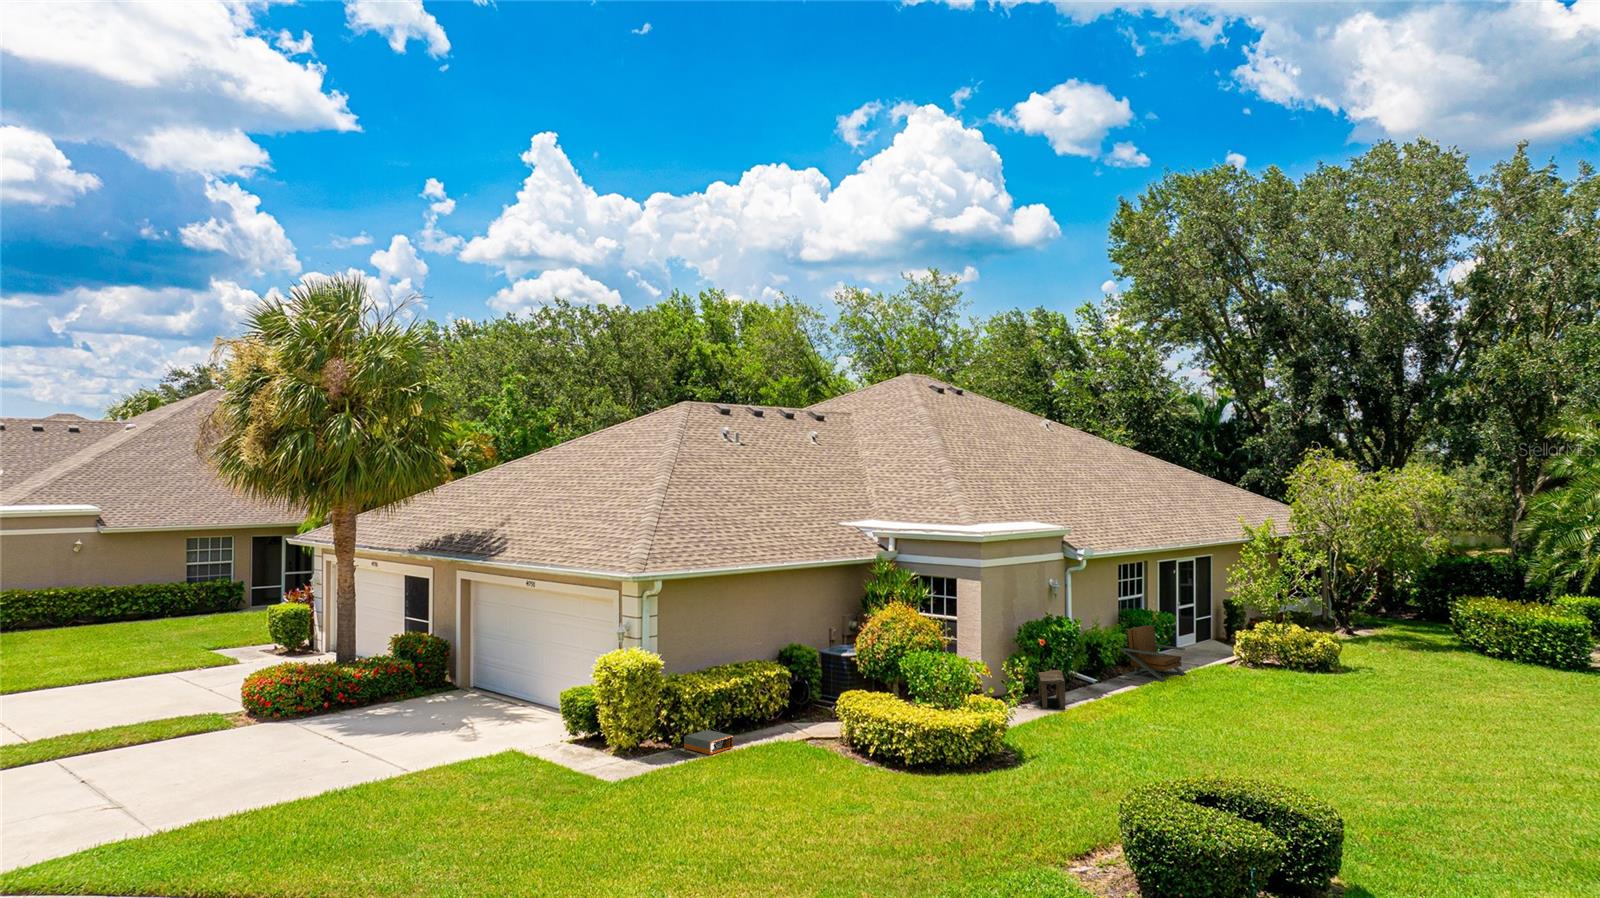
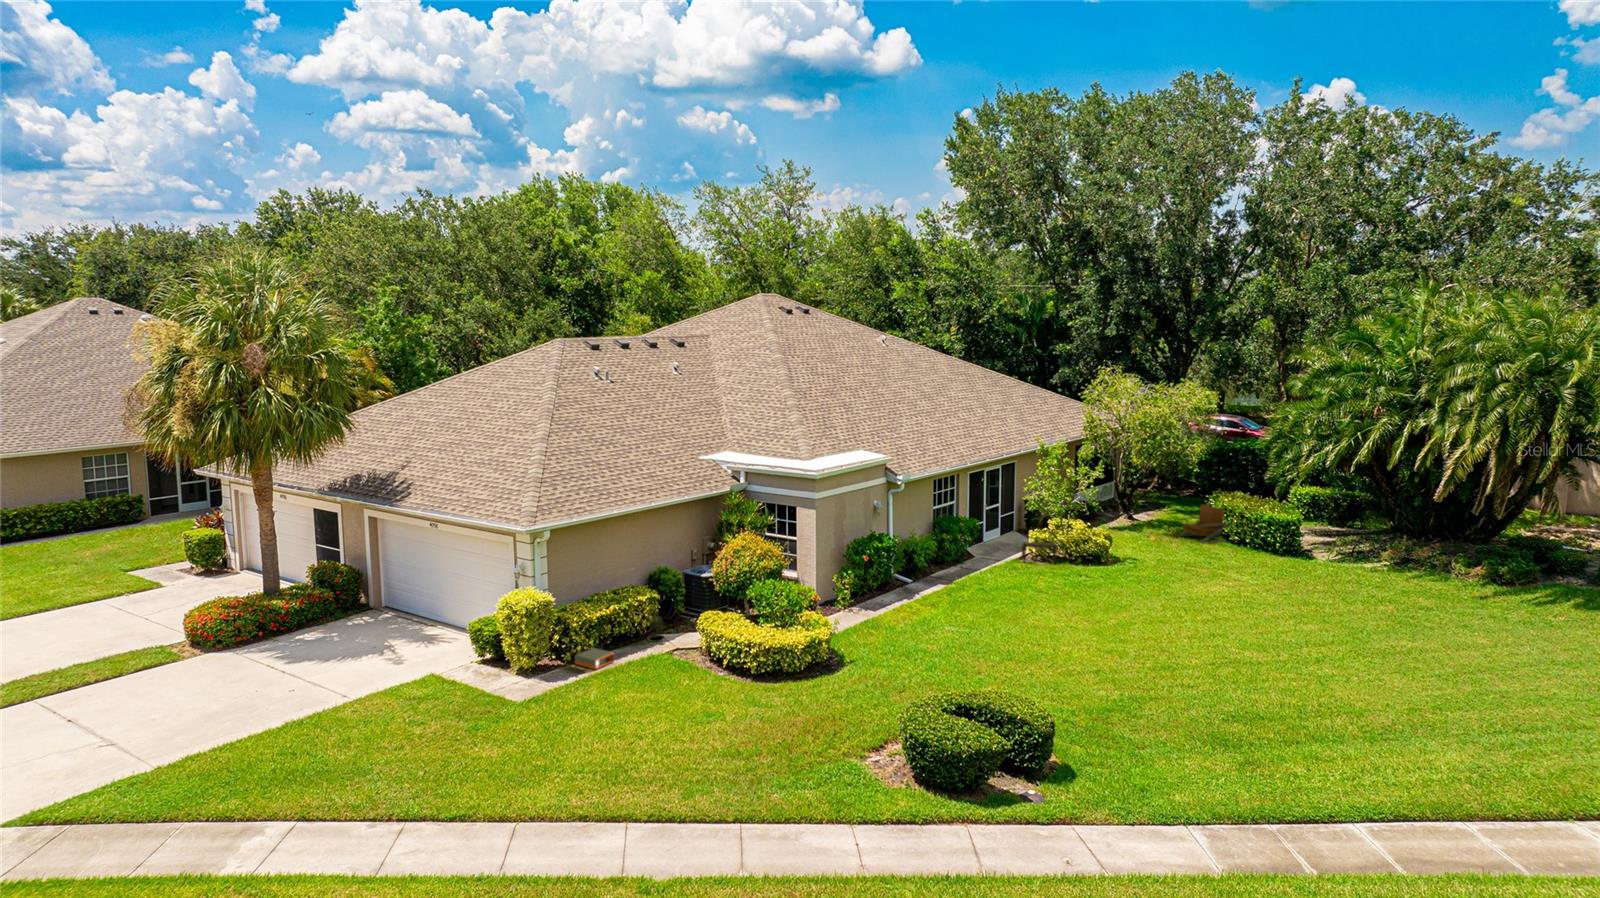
lounge chair: present [1122,626,1186,682] -> present [1180,505,1228,544]
bench: present [1039,670,1065,709] -> present [1022,542,1057,563]
potted tree: none [772,687,798,731] -> present [647,612,666,642]

